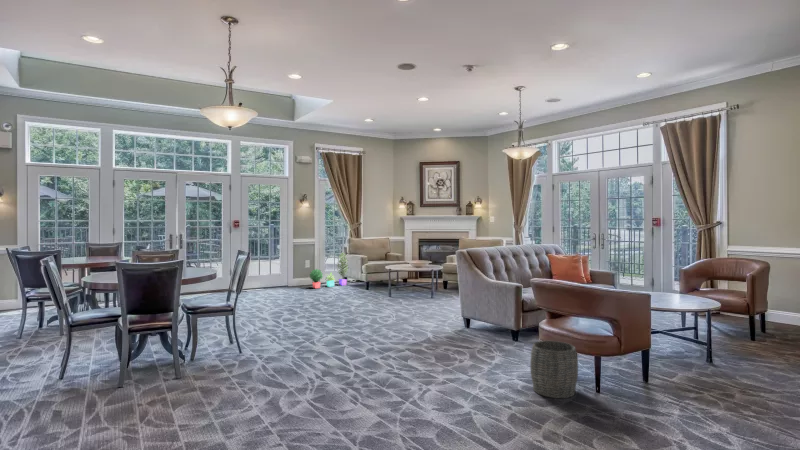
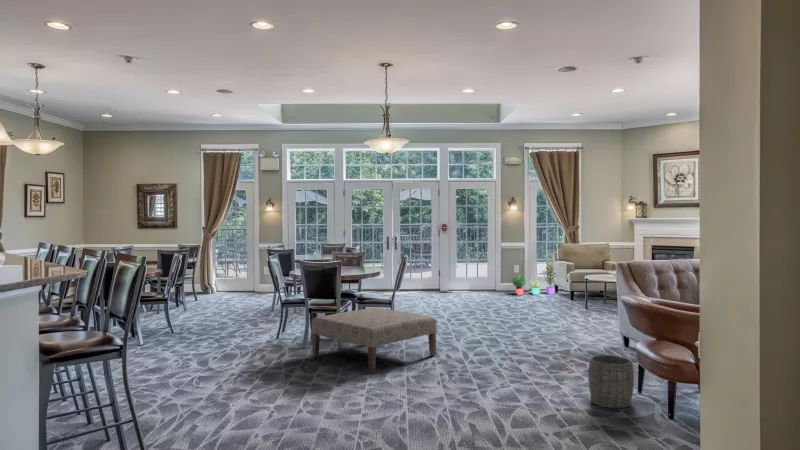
ottoman: none [144,316,316,409] -> present [312,307,437,373]

